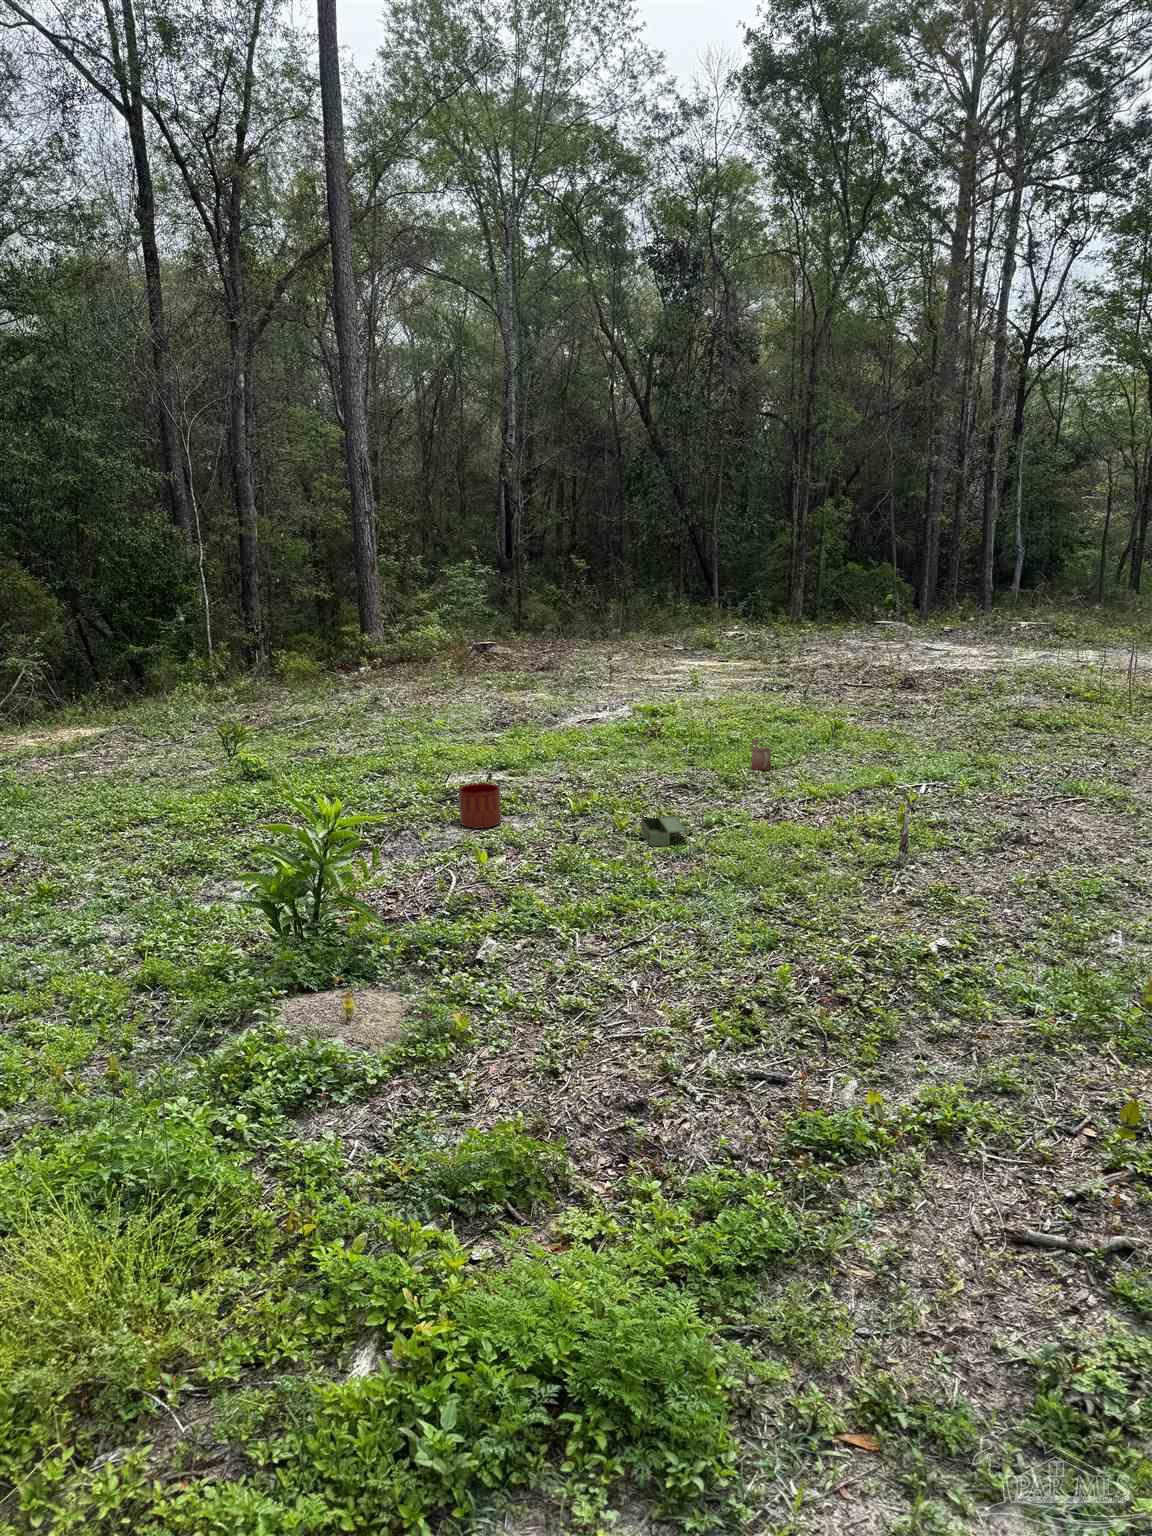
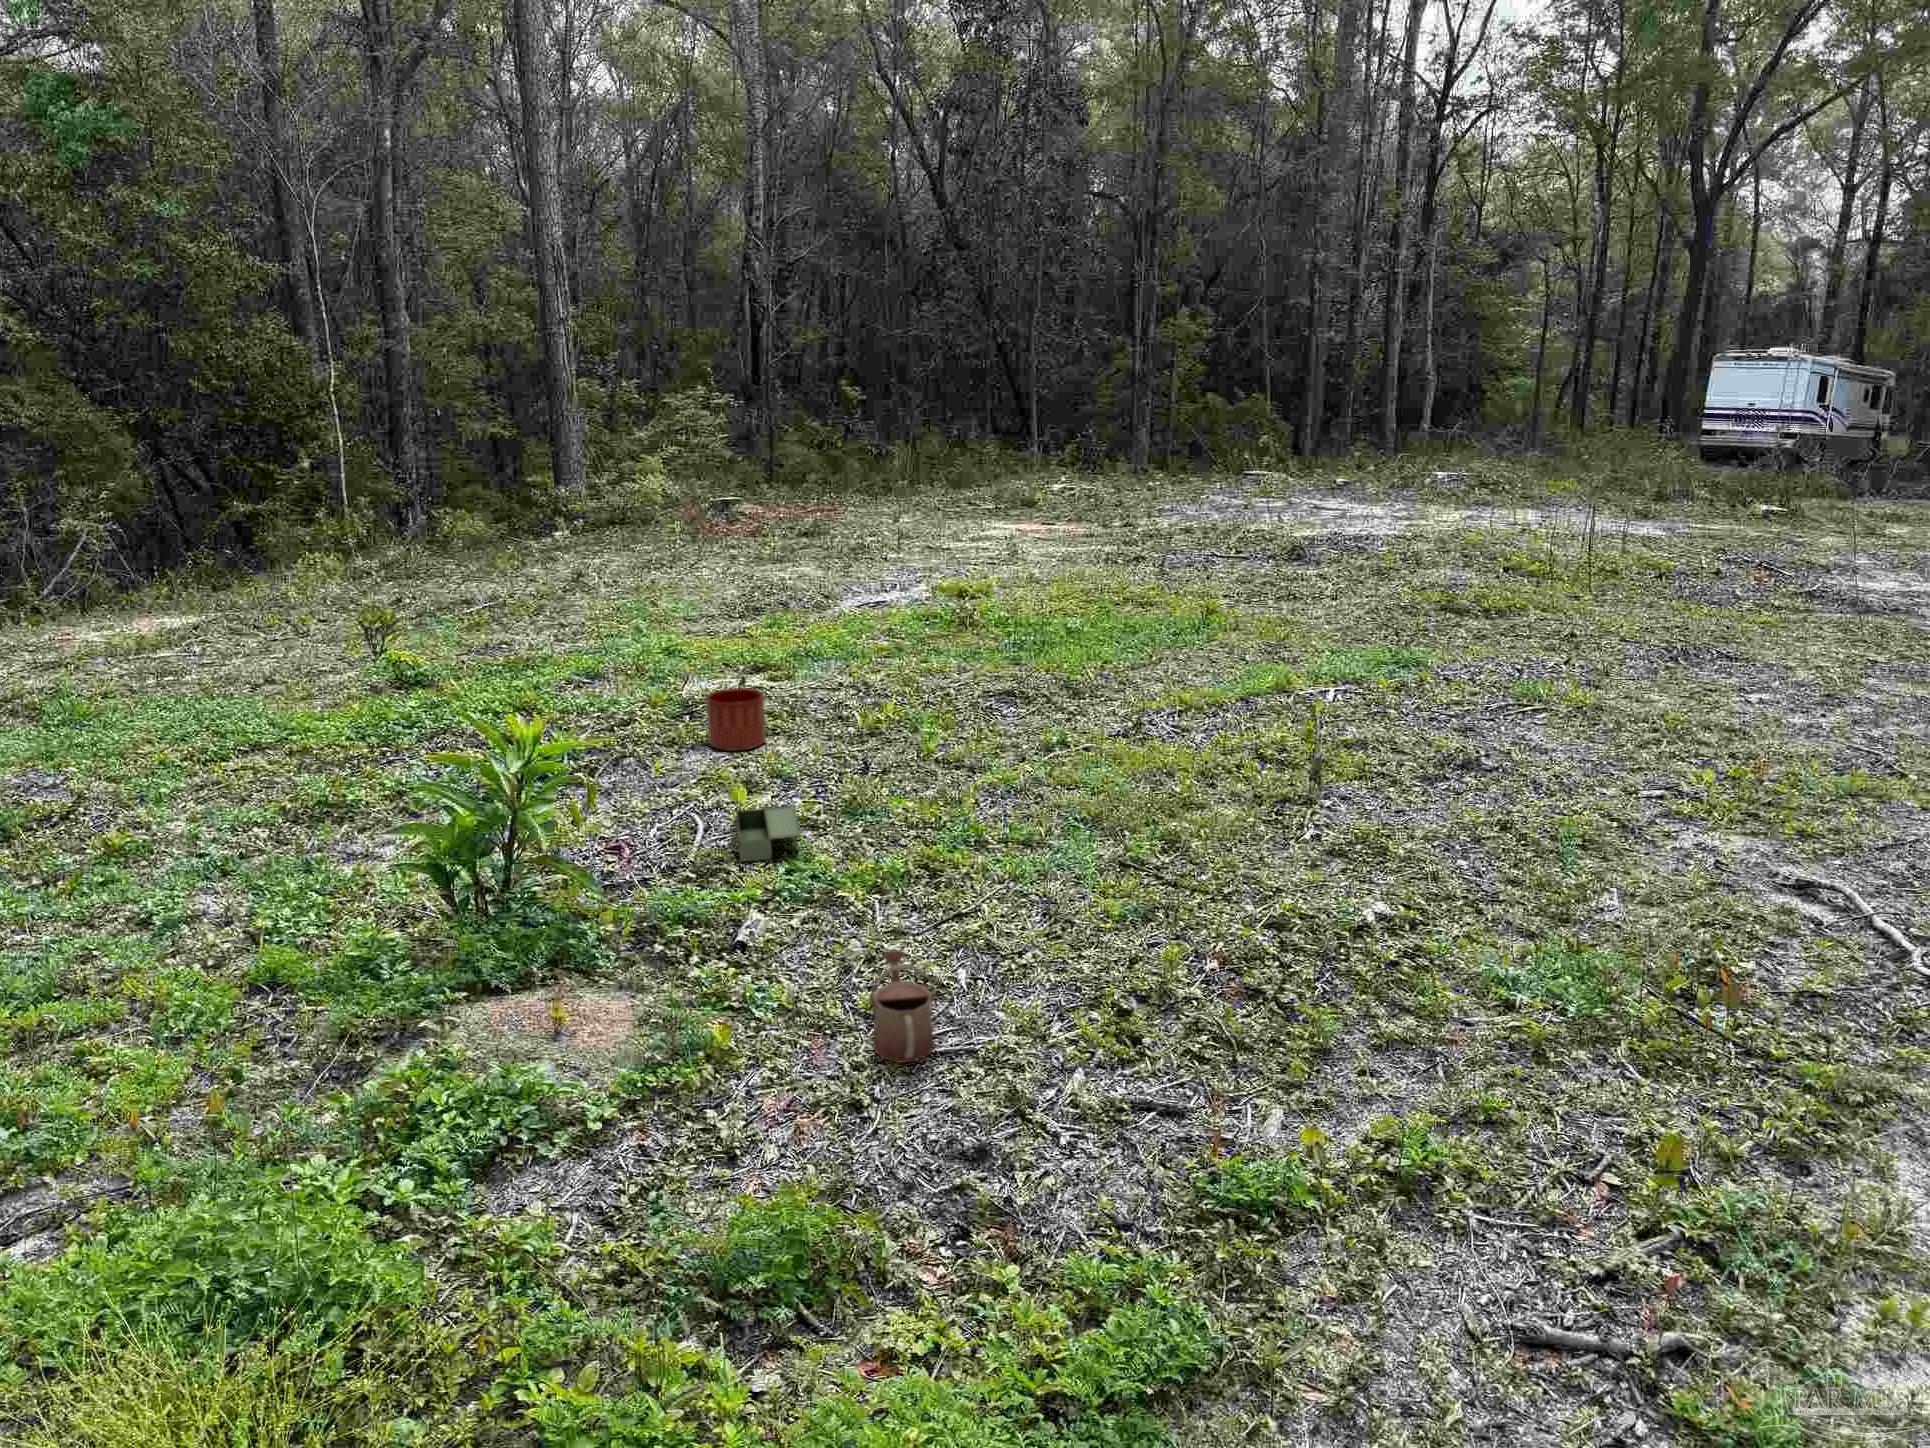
watering can: present [750,739,772,770] -> present [869,950,936,1063]
toolbox: present [640,816,687,846] -> present [730,805,801,862]

